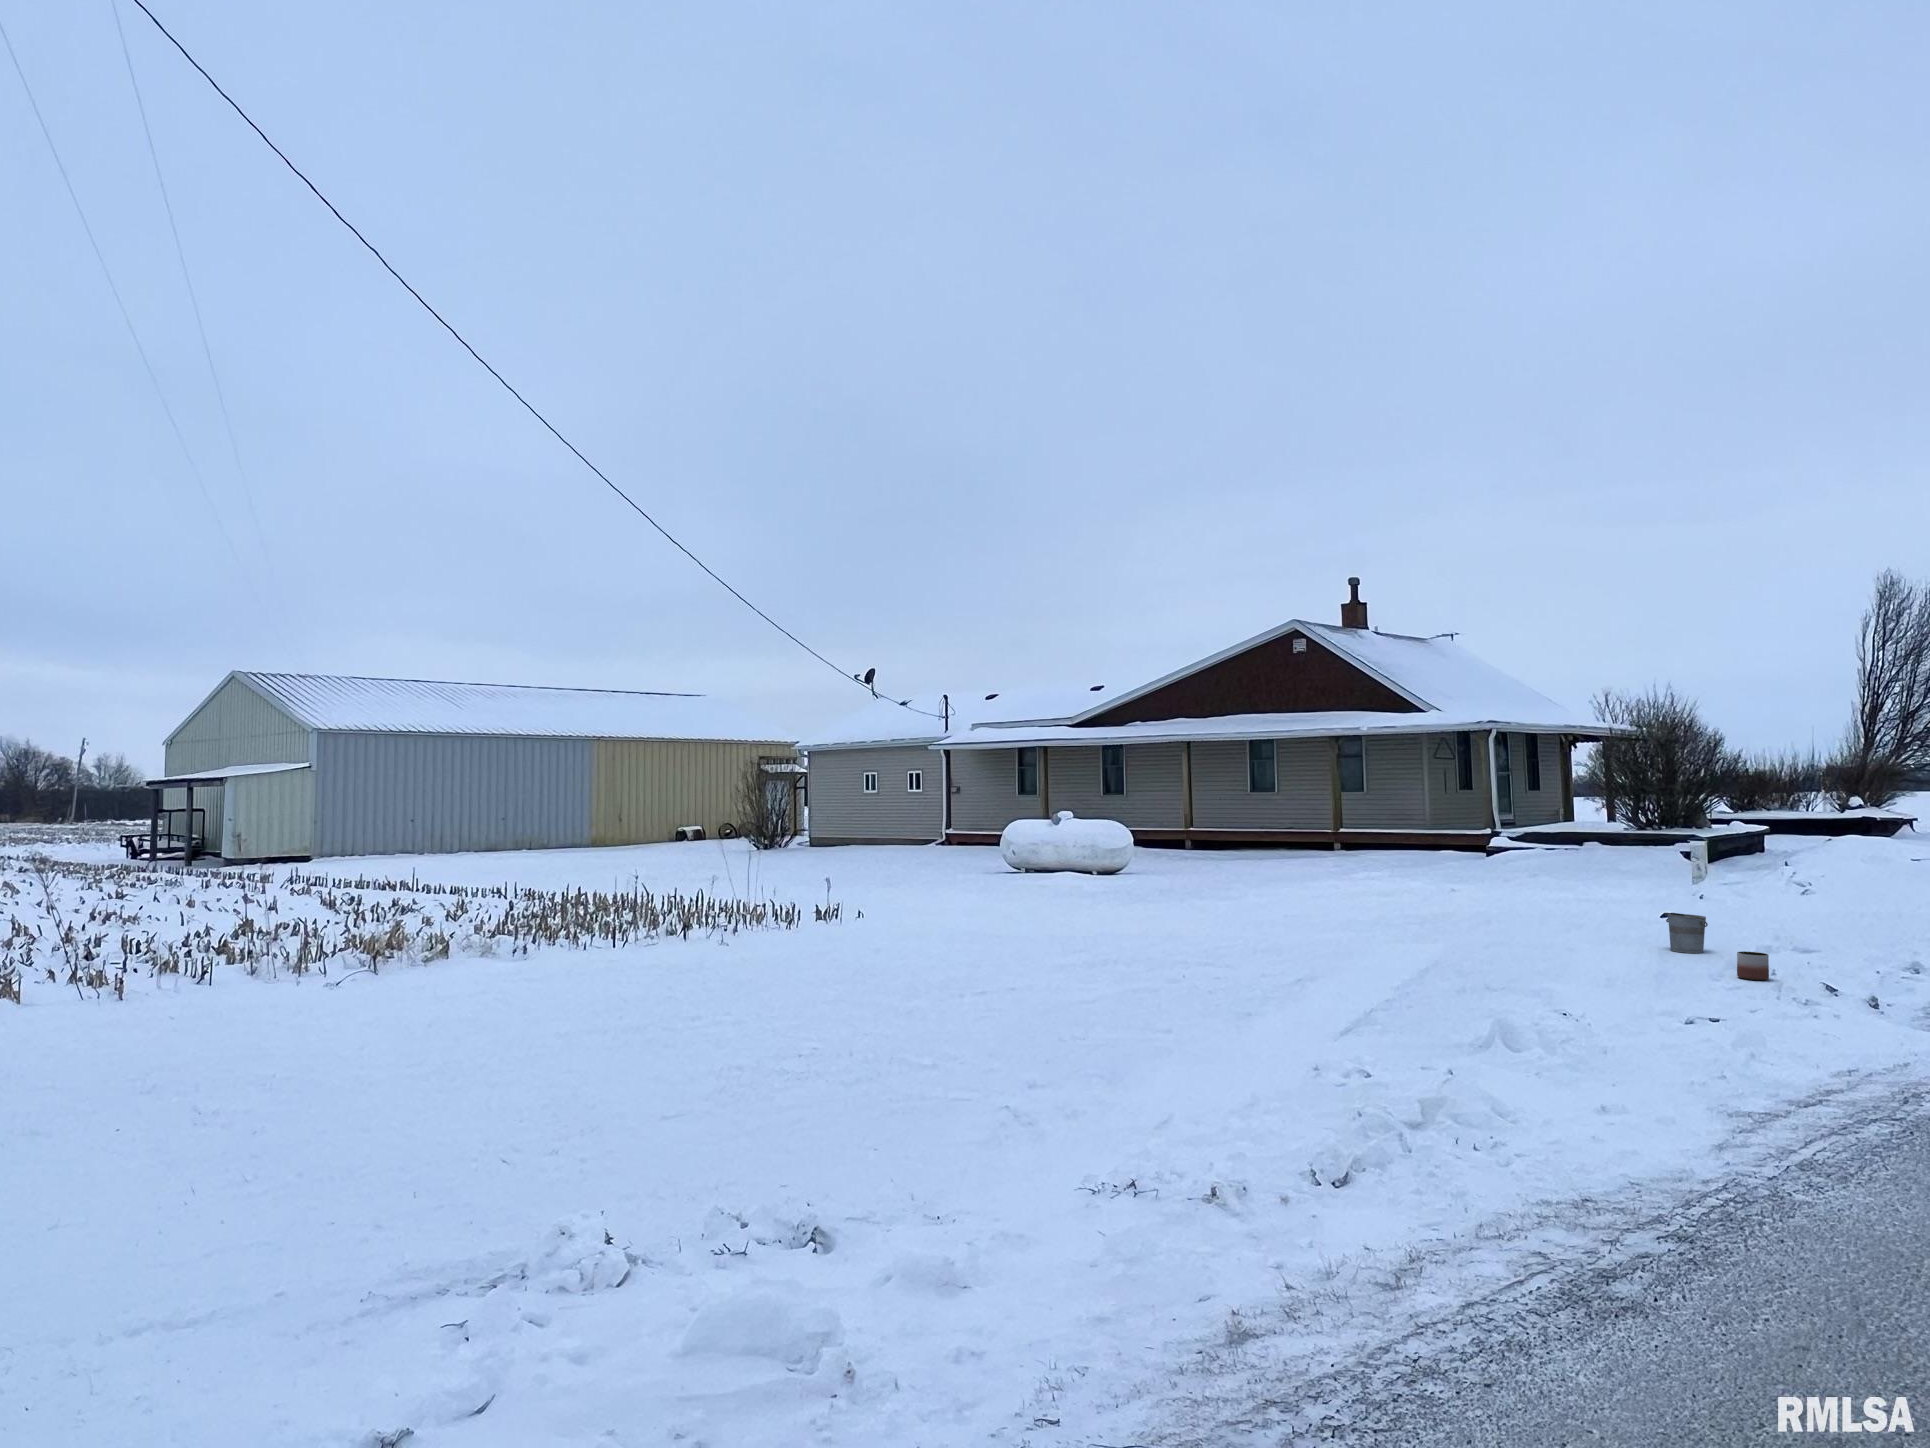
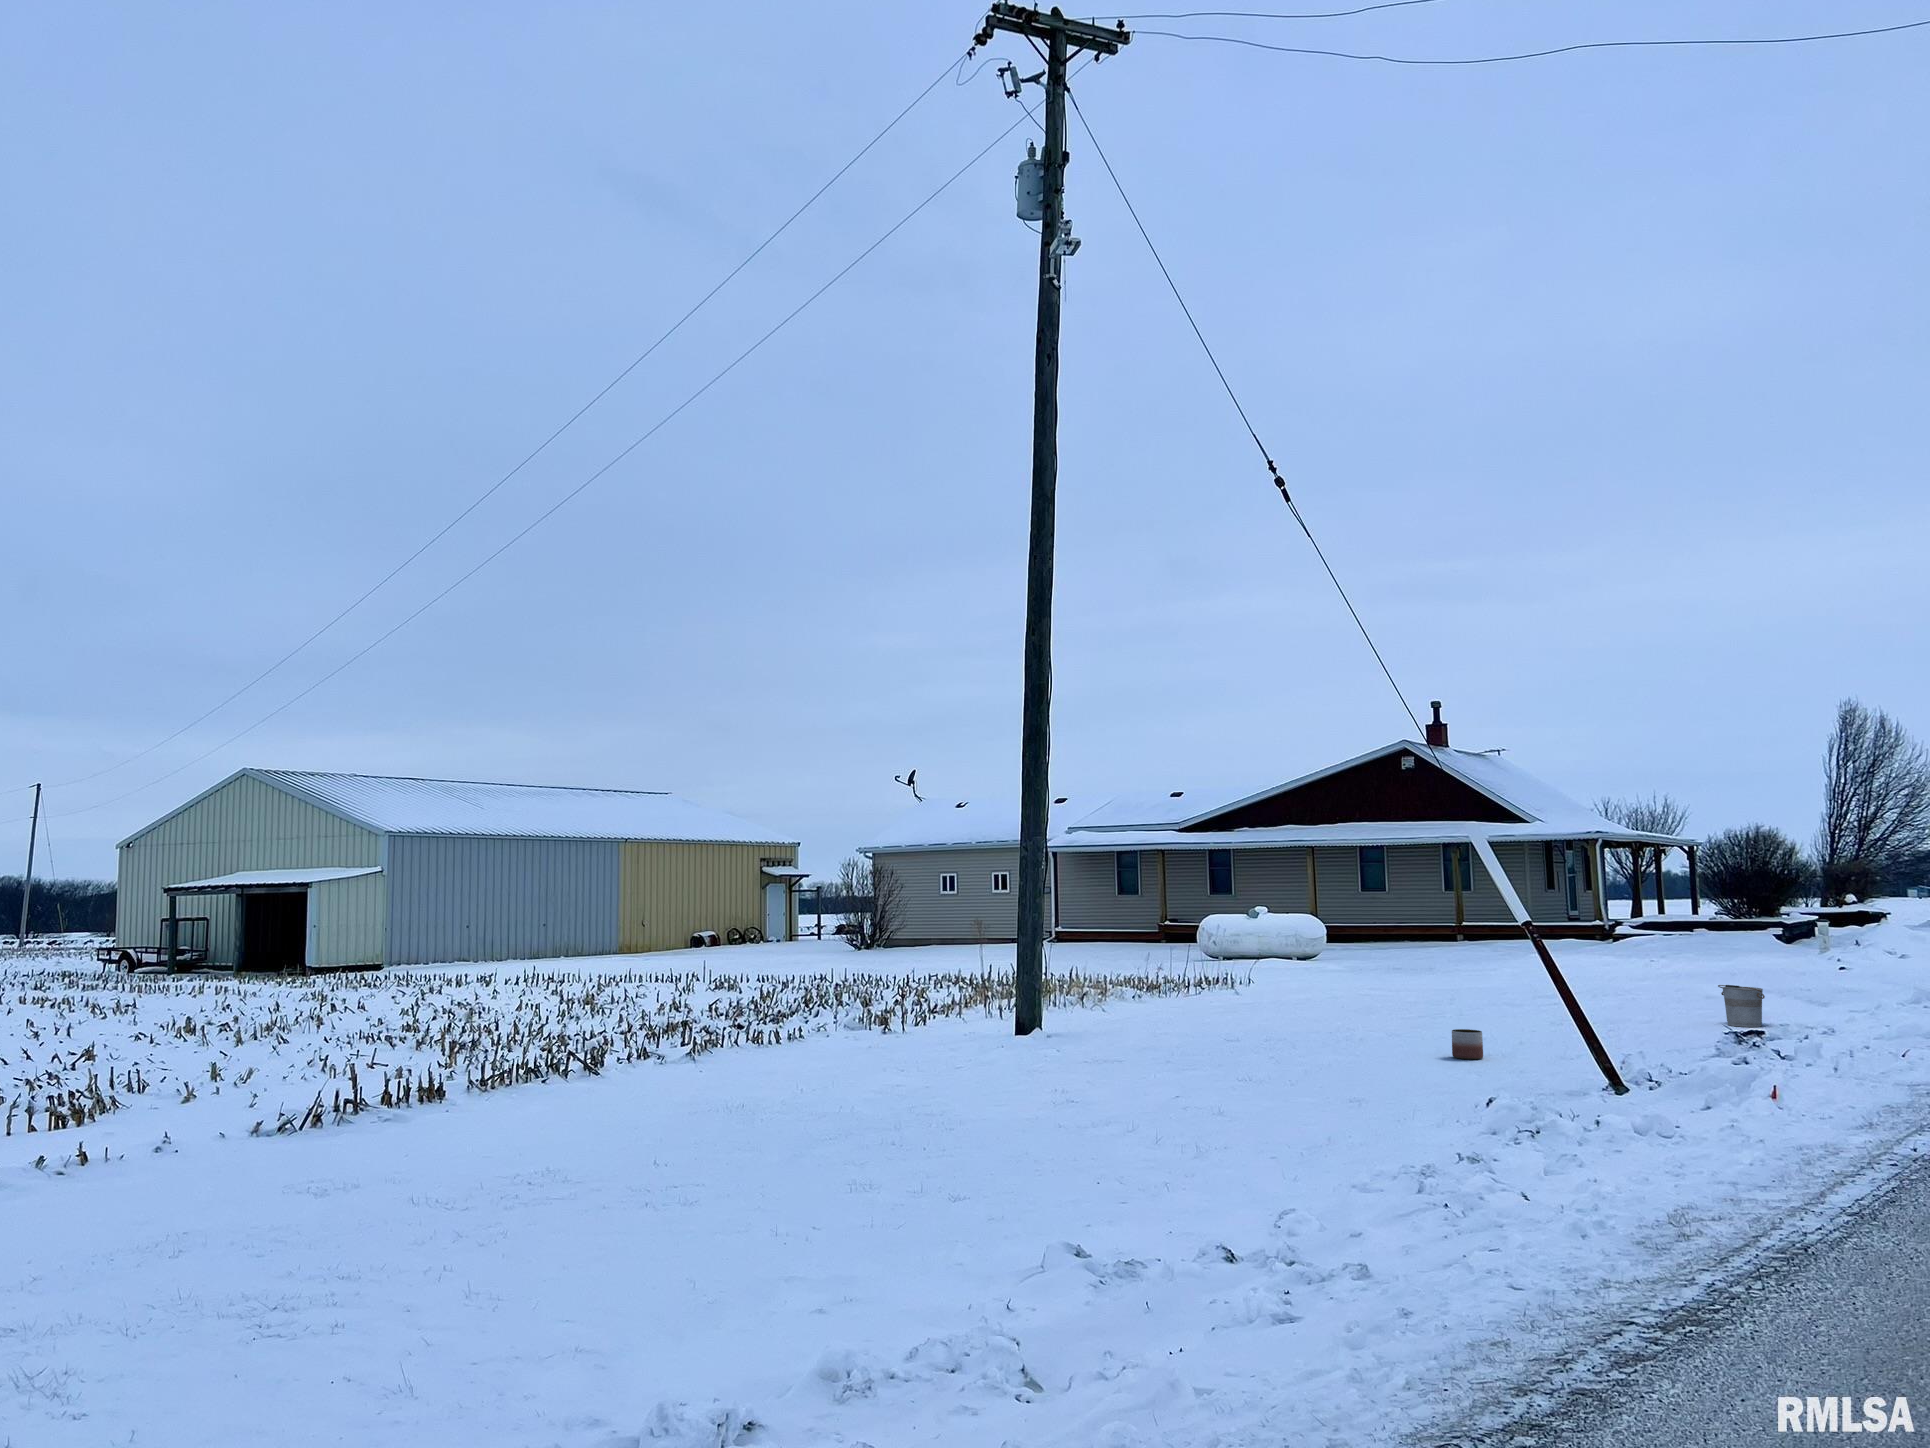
planter: present [1737,951,1769,980] -> present [1452,1029,1483,1059]

